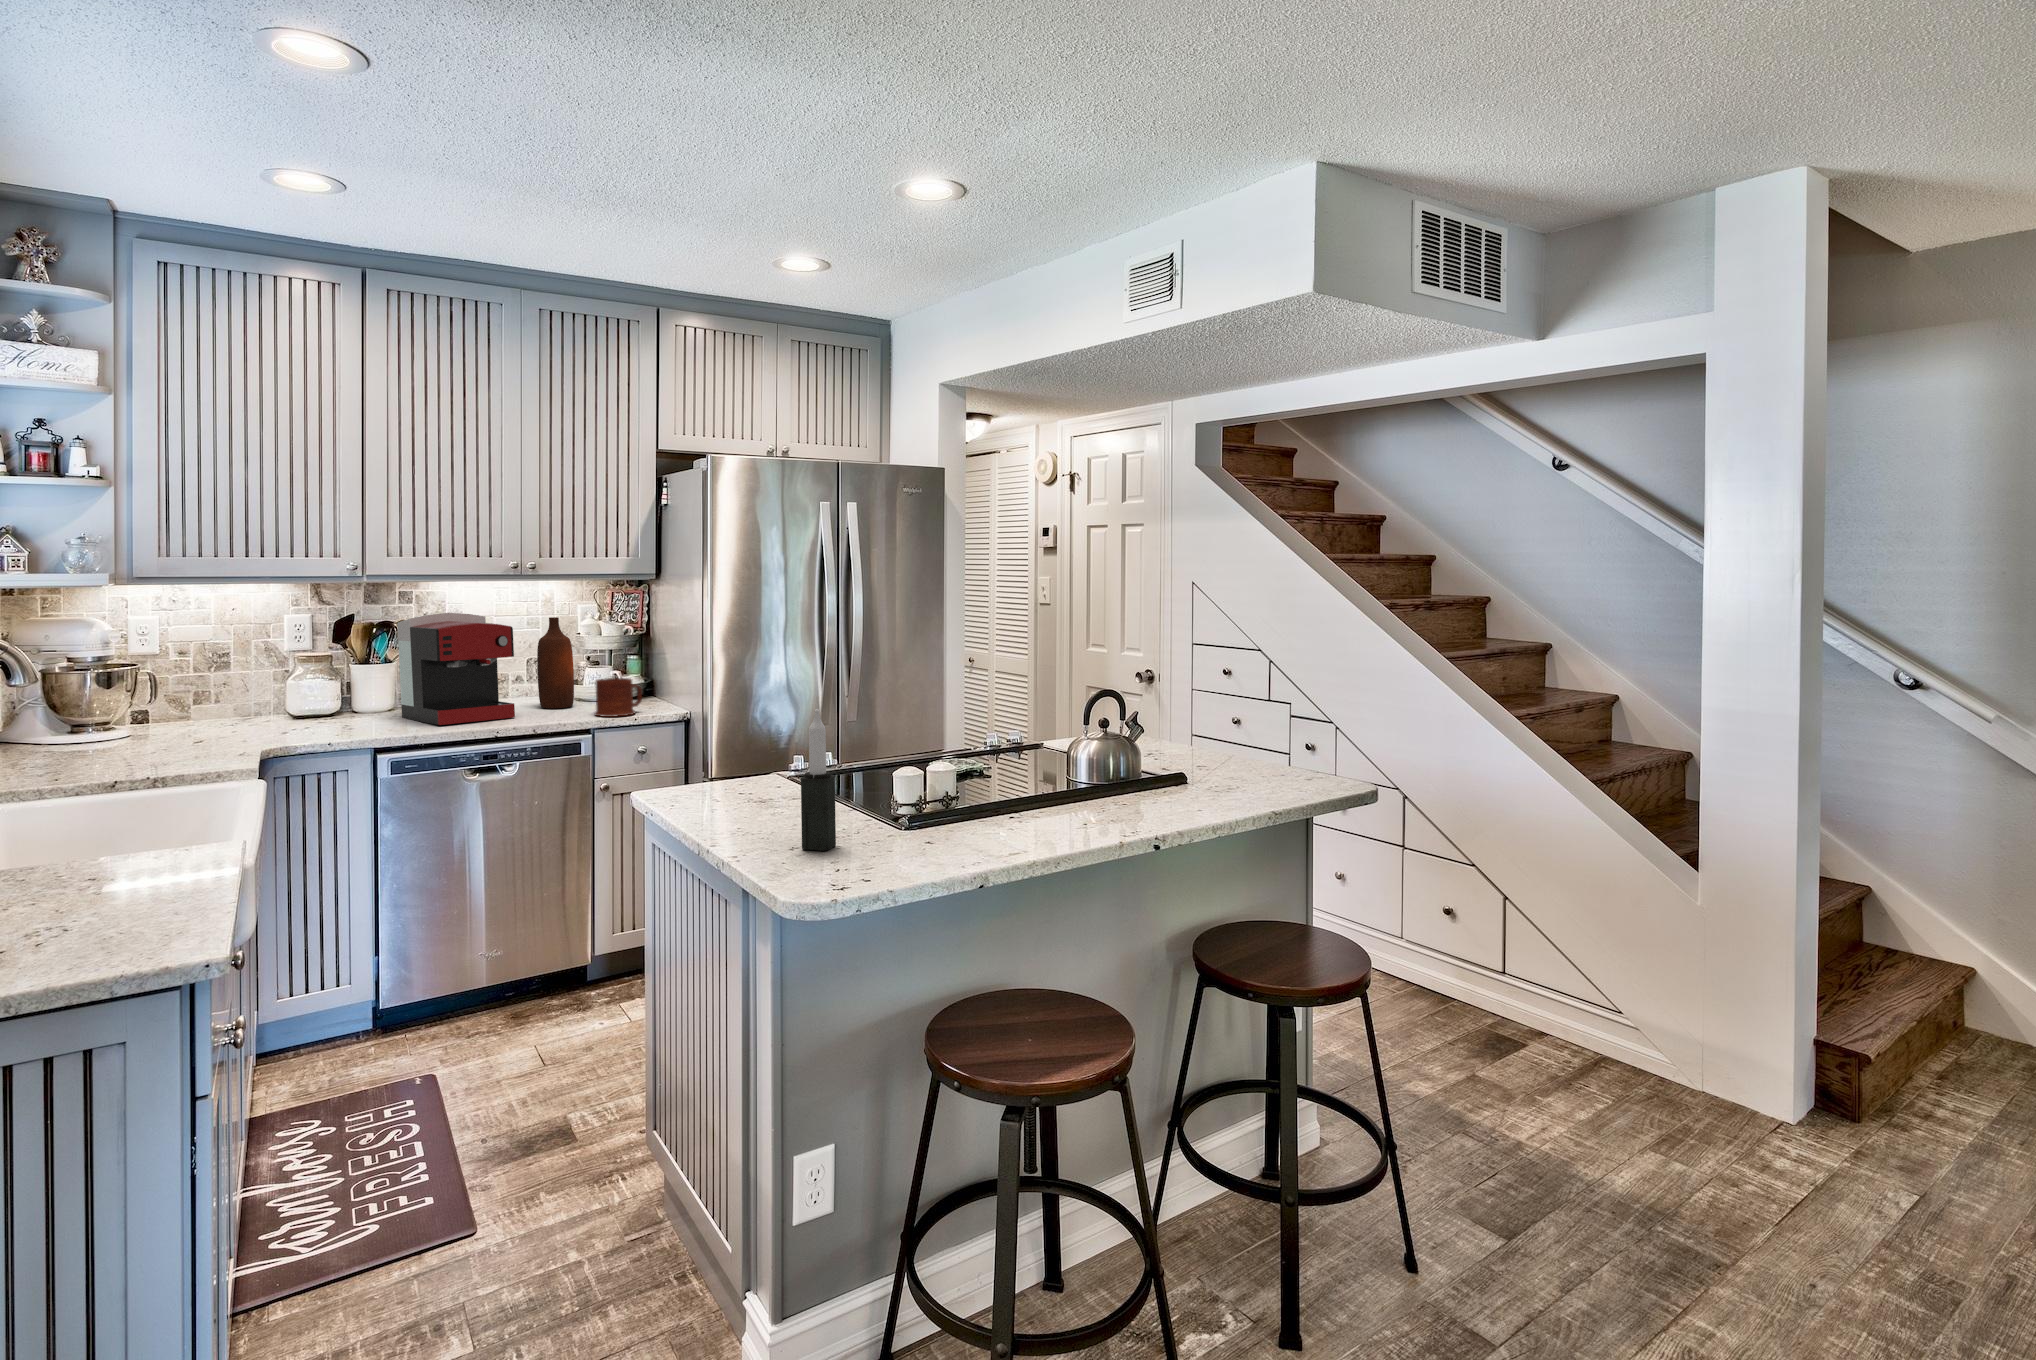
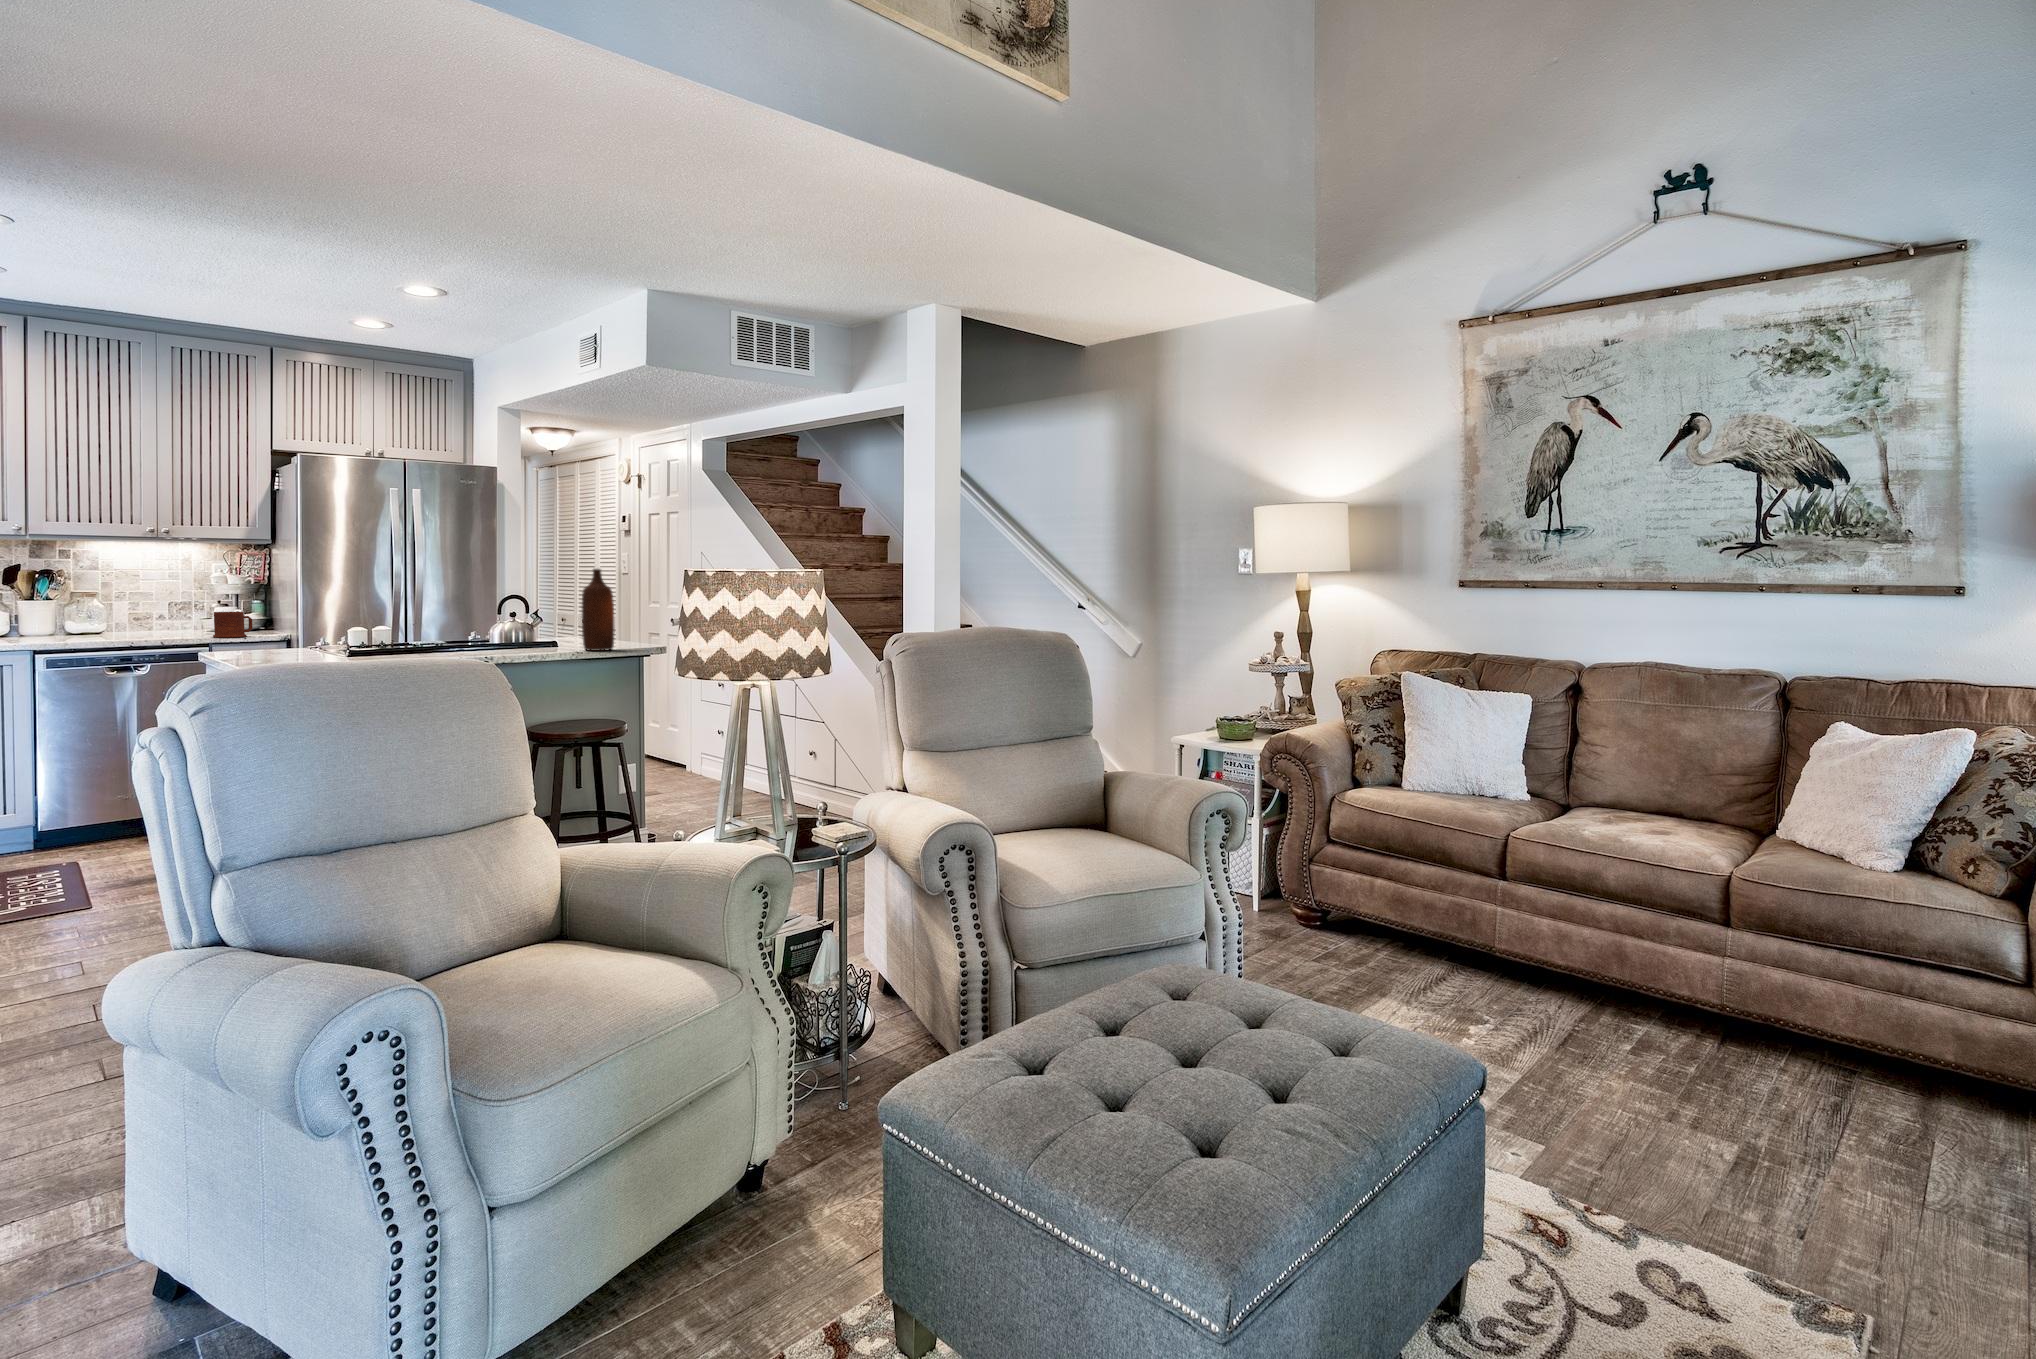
coffee maker: present [397,613,515,725] -> none [54,562,148,639]
bottle: present [537,617,574,708] -> present [582,569,615,651]
candle: present [801,709,836,851] -> none [254,587,278,662]

